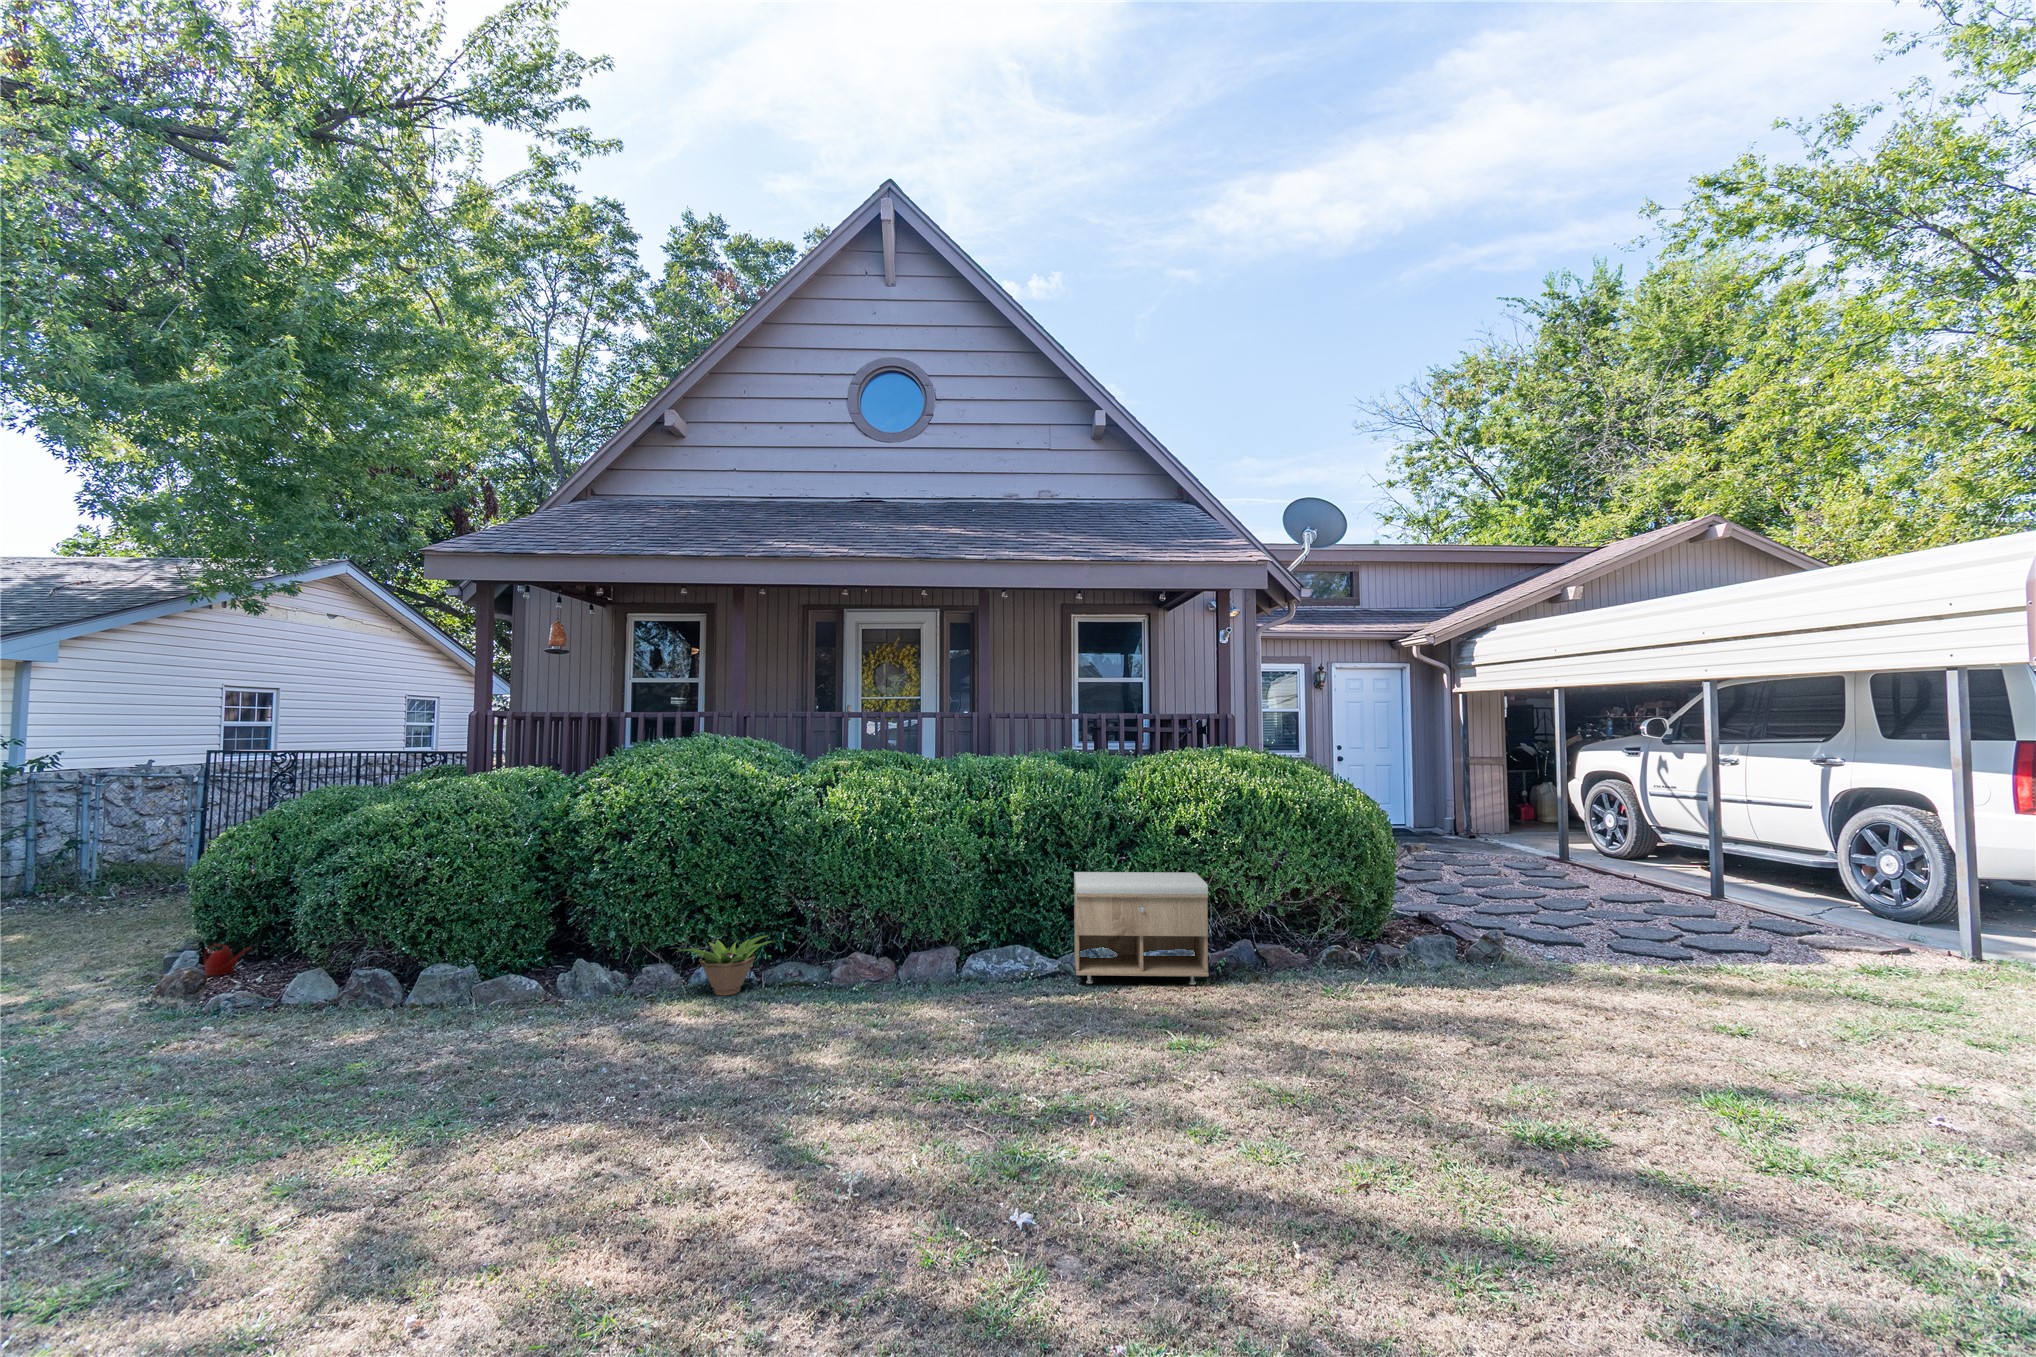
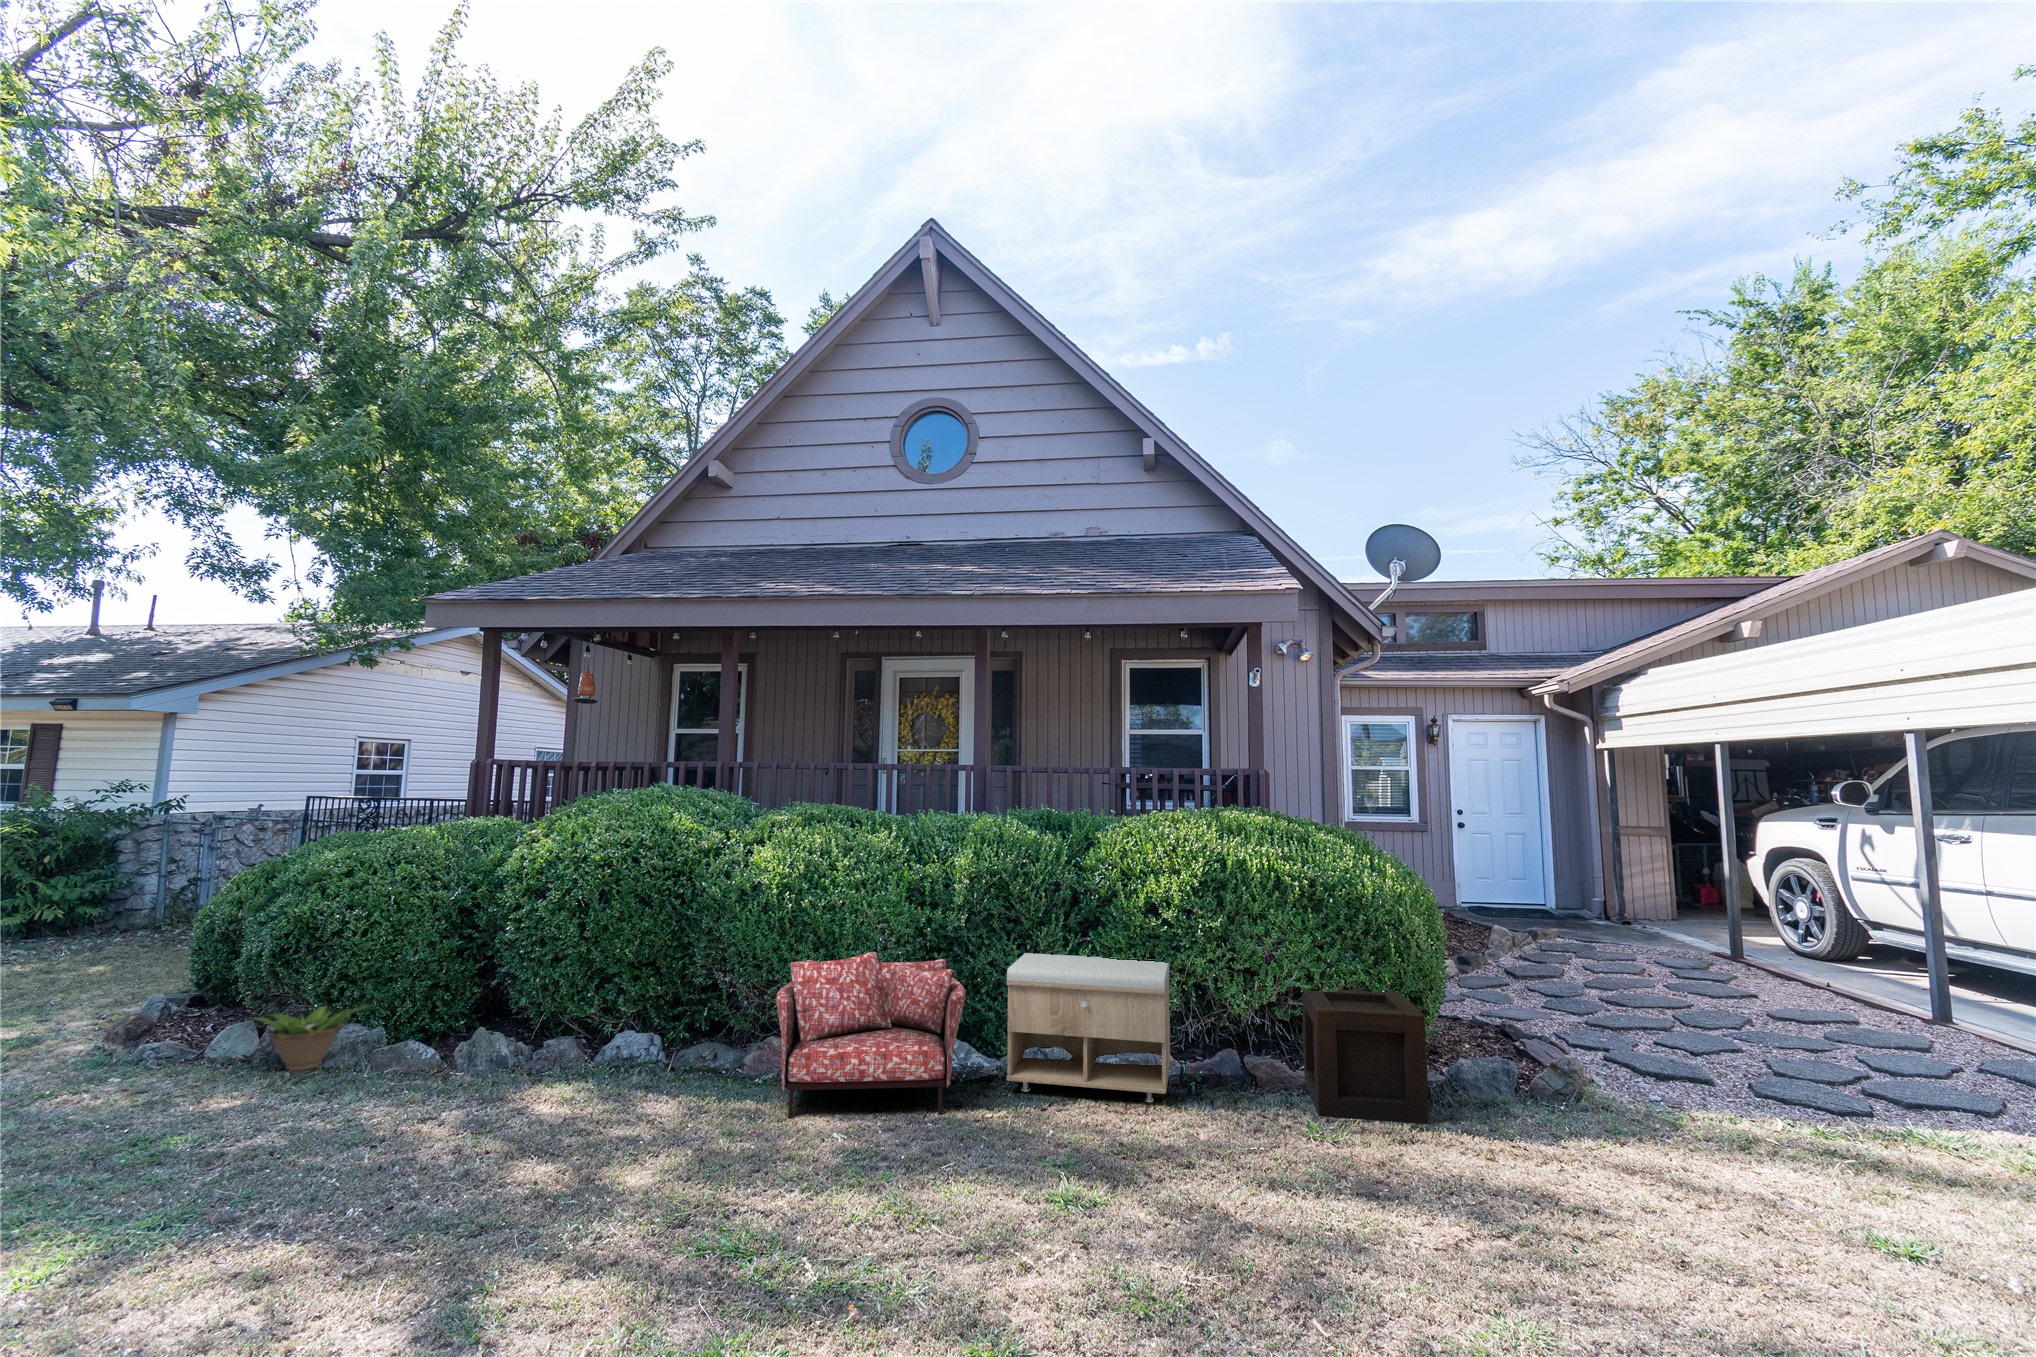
armchair: none [884,876,1044,1015] -> present [776,952,966,1119]
wooden crate: none [1298,889,1406,985] -> present [1302,990,1428,1124]
decorative plant: present [676,935,772,995] -> present [252,1006,366,1071]
watering can: present [204,944,251,976] -> none [168,986,214,1019]

